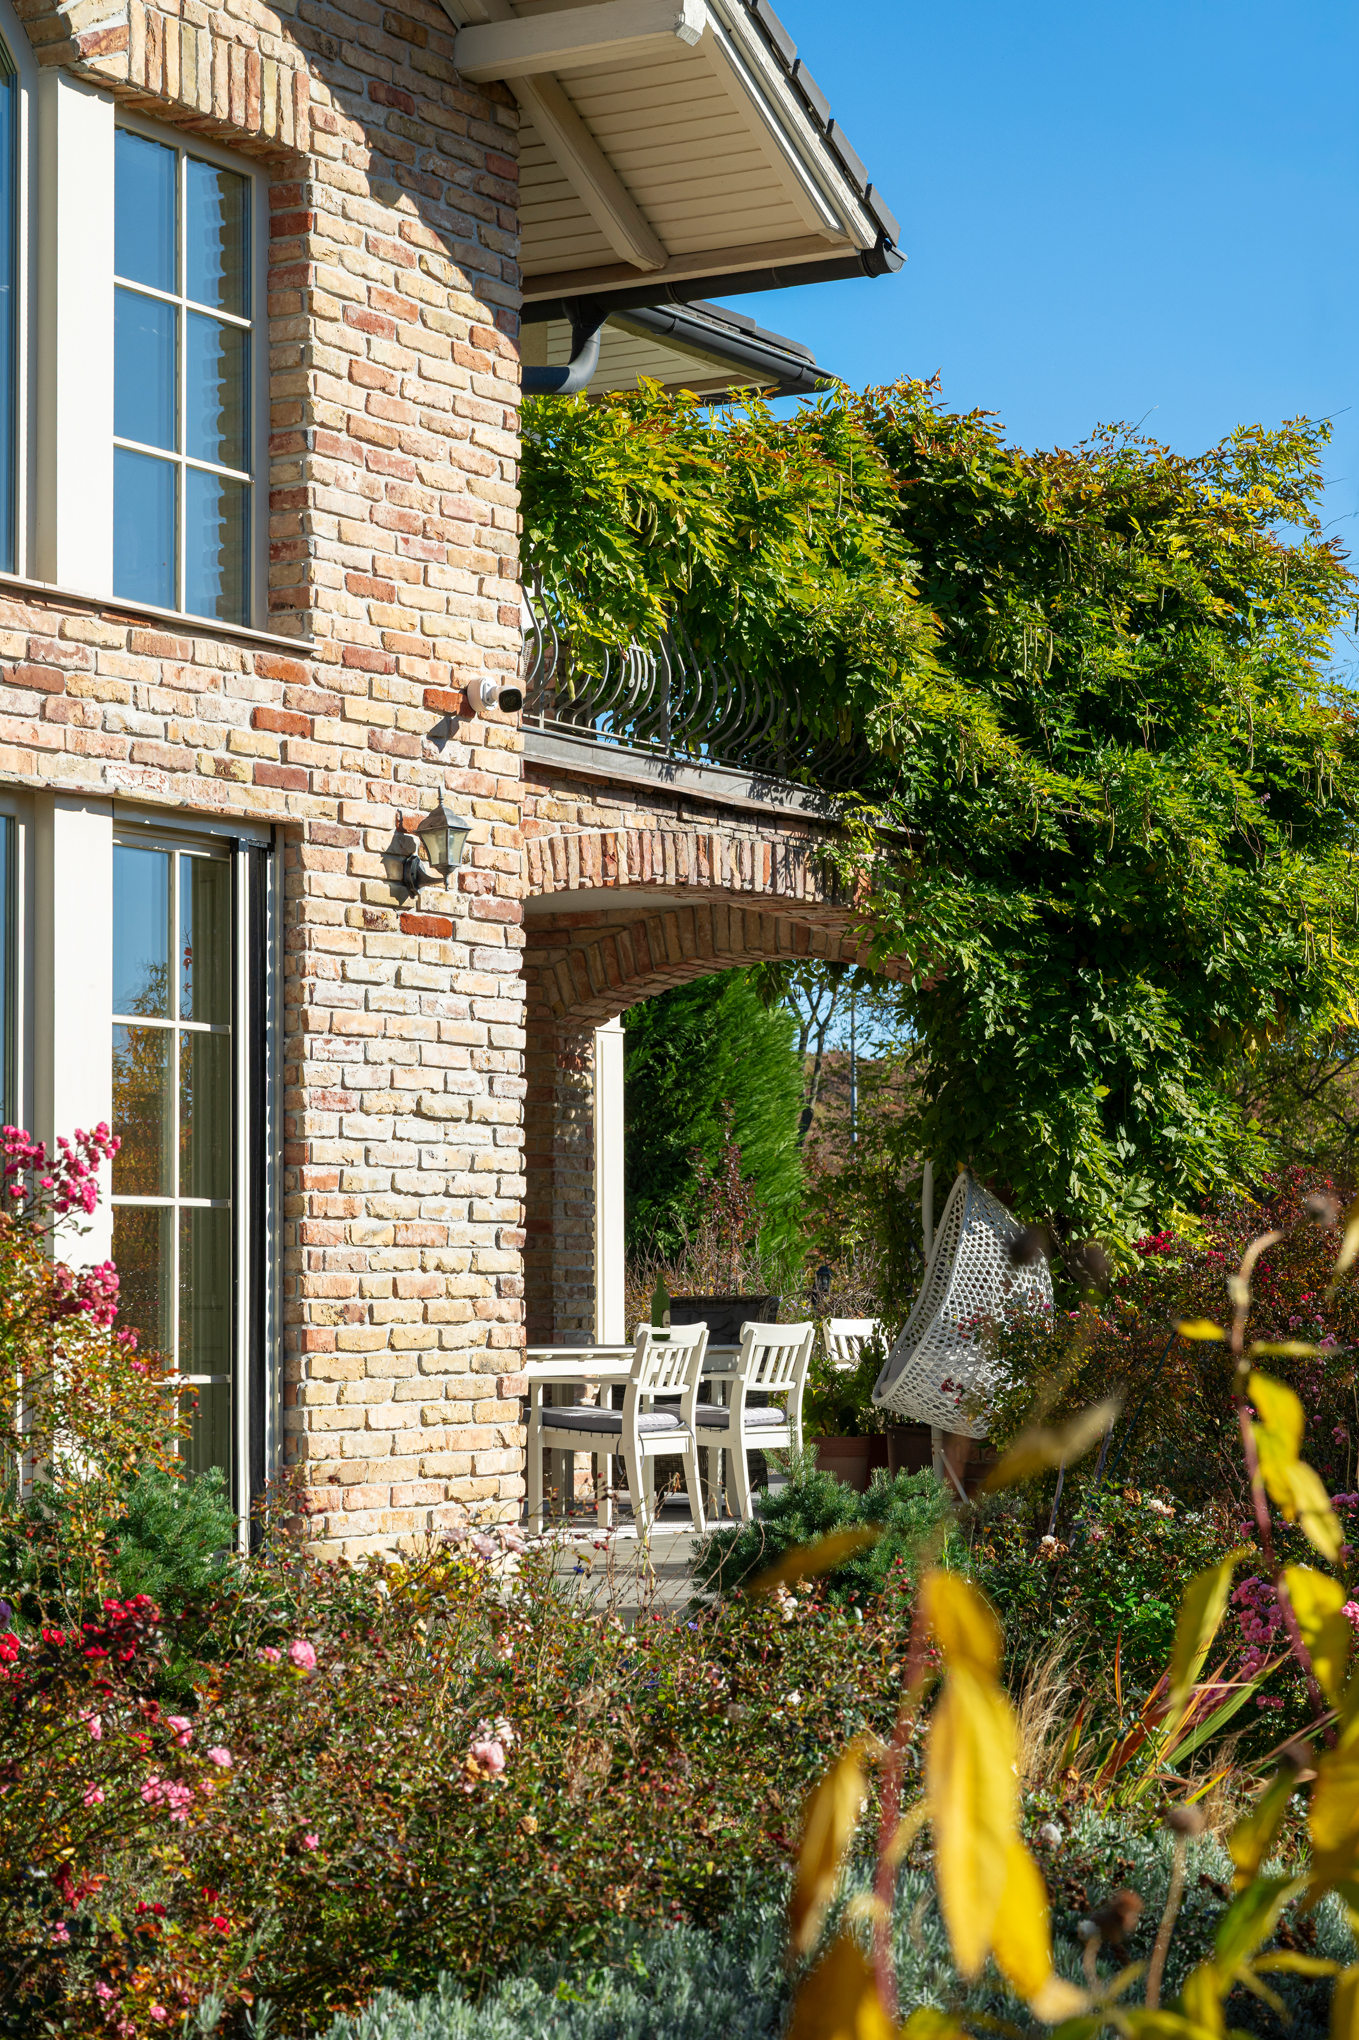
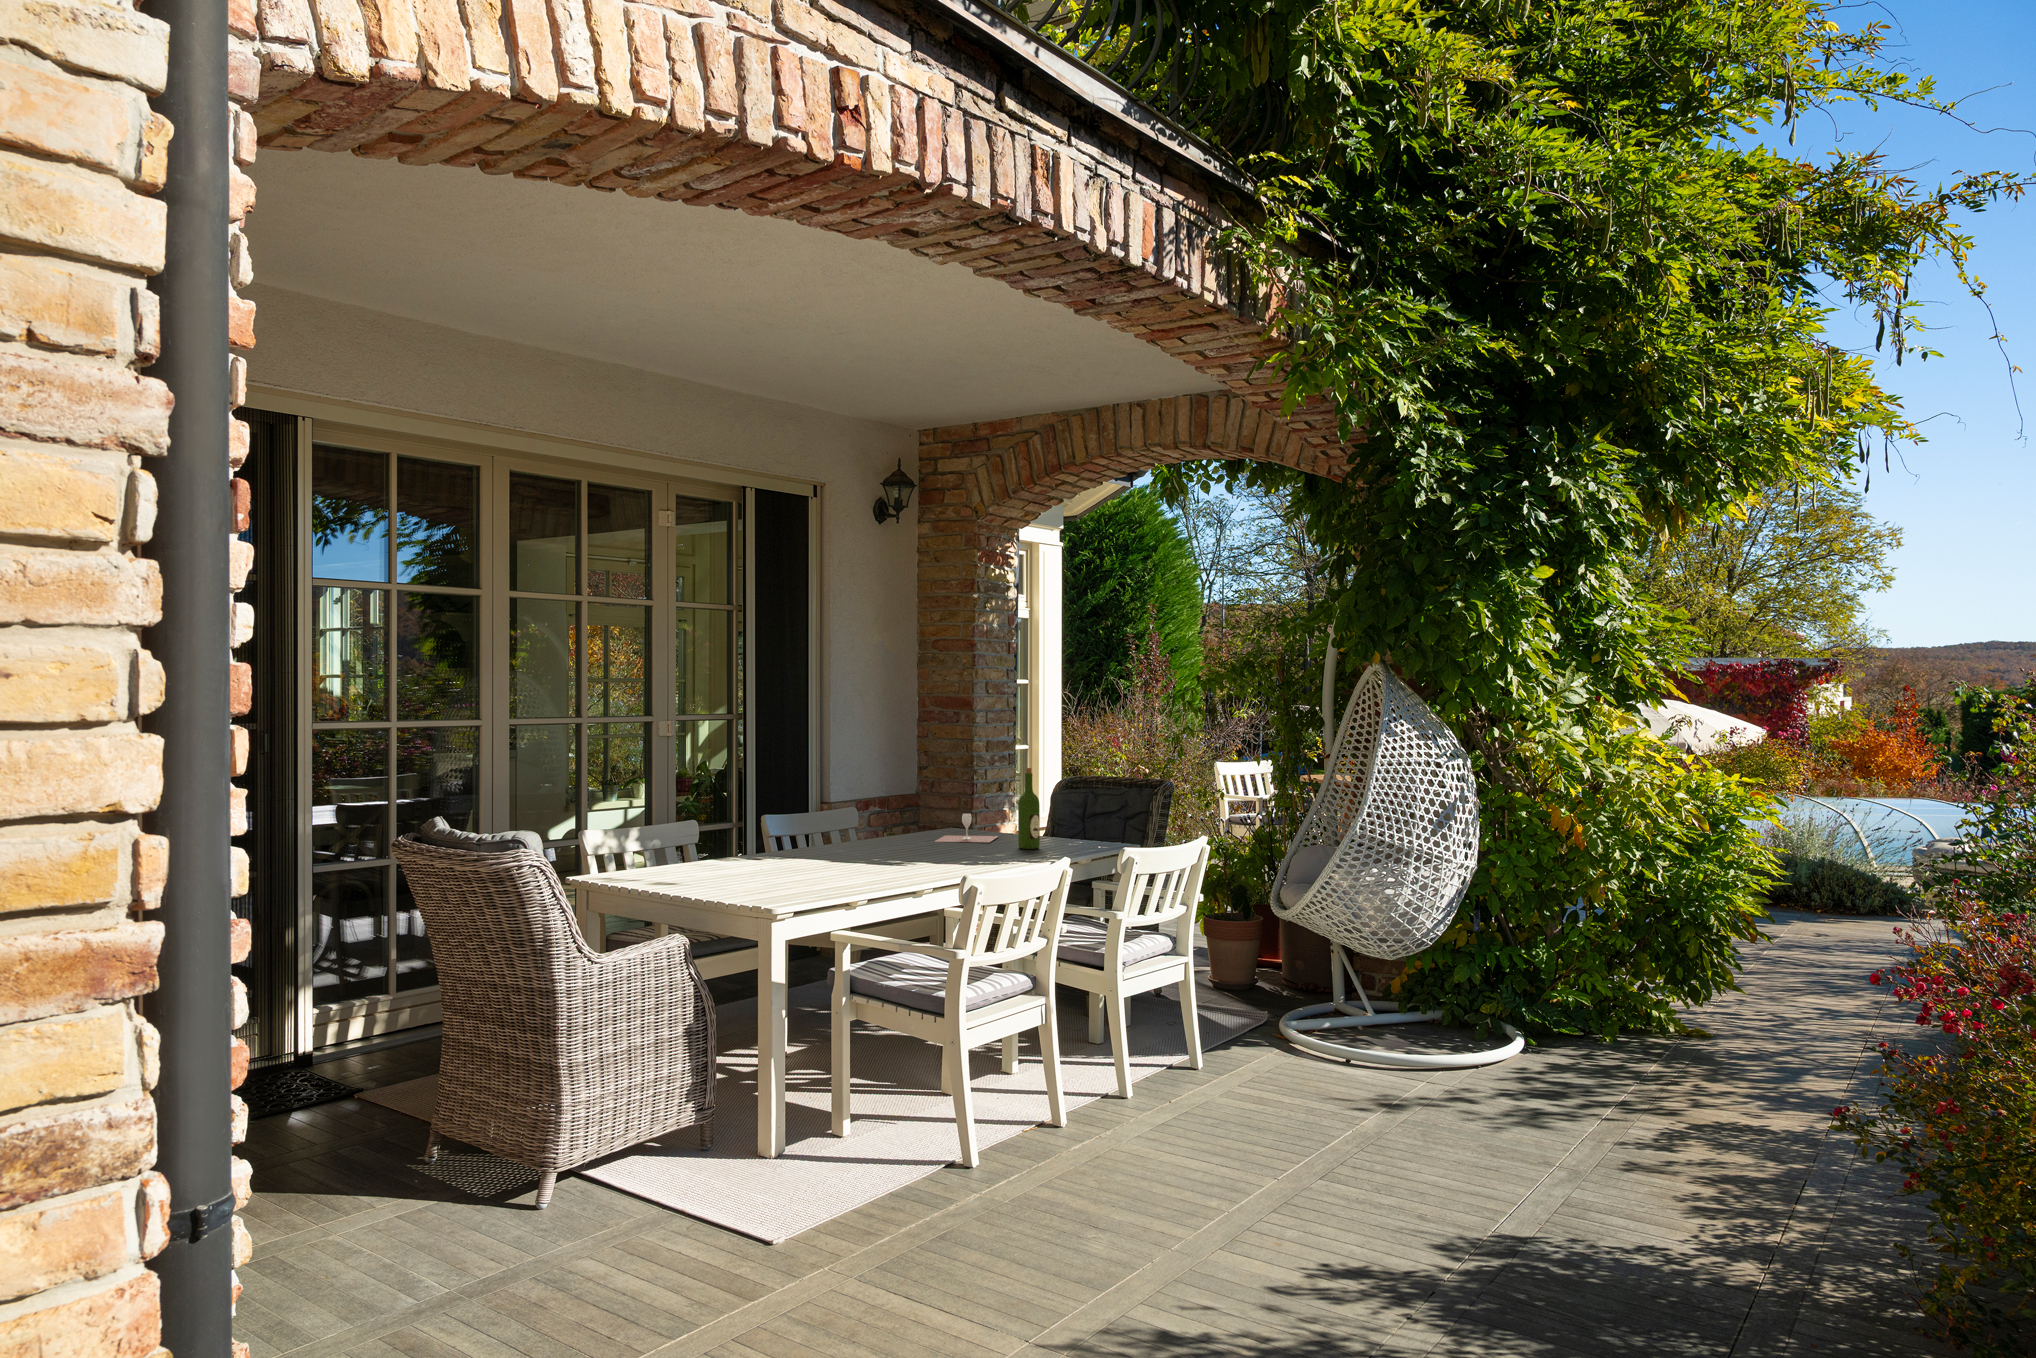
wine glass: none [572,1313,627,1338] -> present [935,813,998,842]

